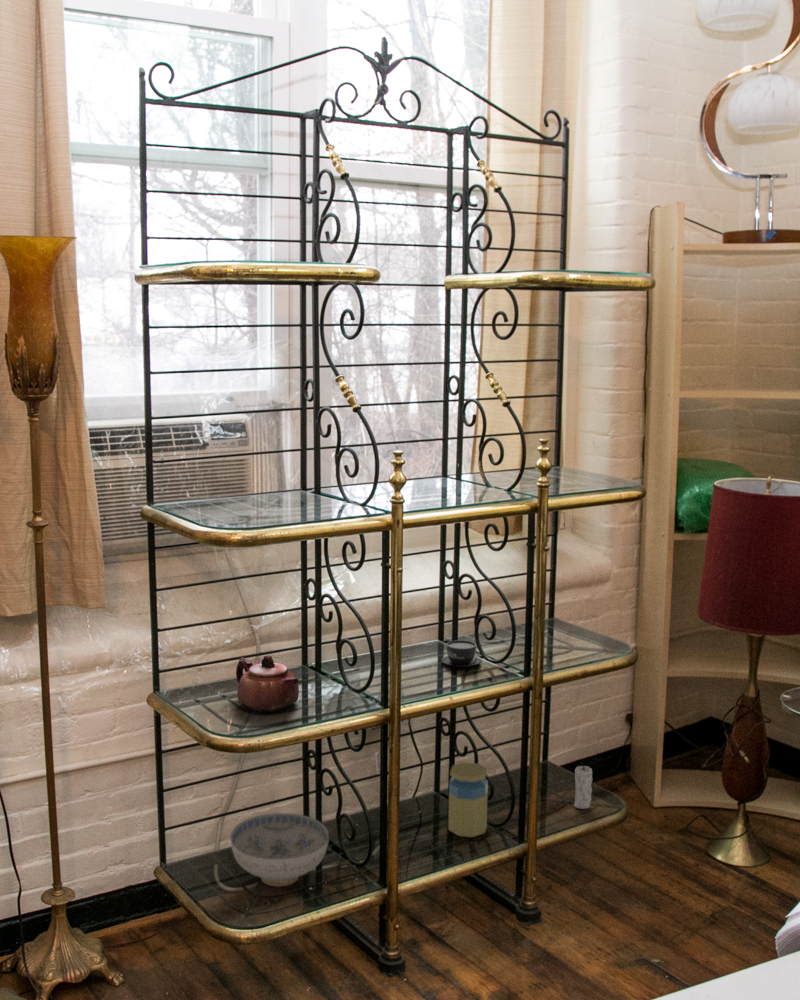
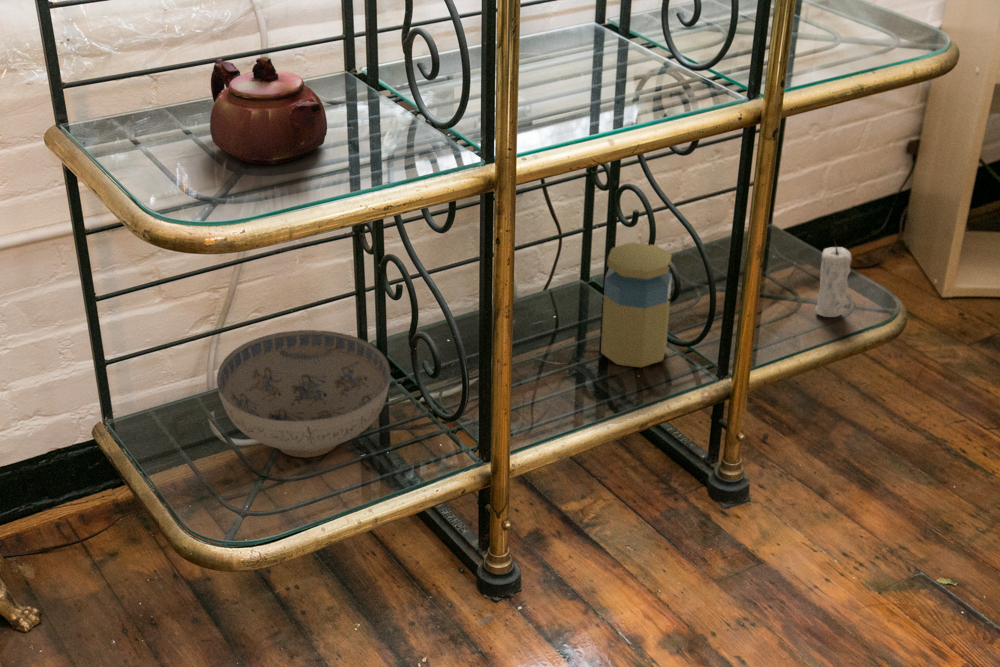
teacup: present [442,640,481,667] -> none [598,28,670,78]

